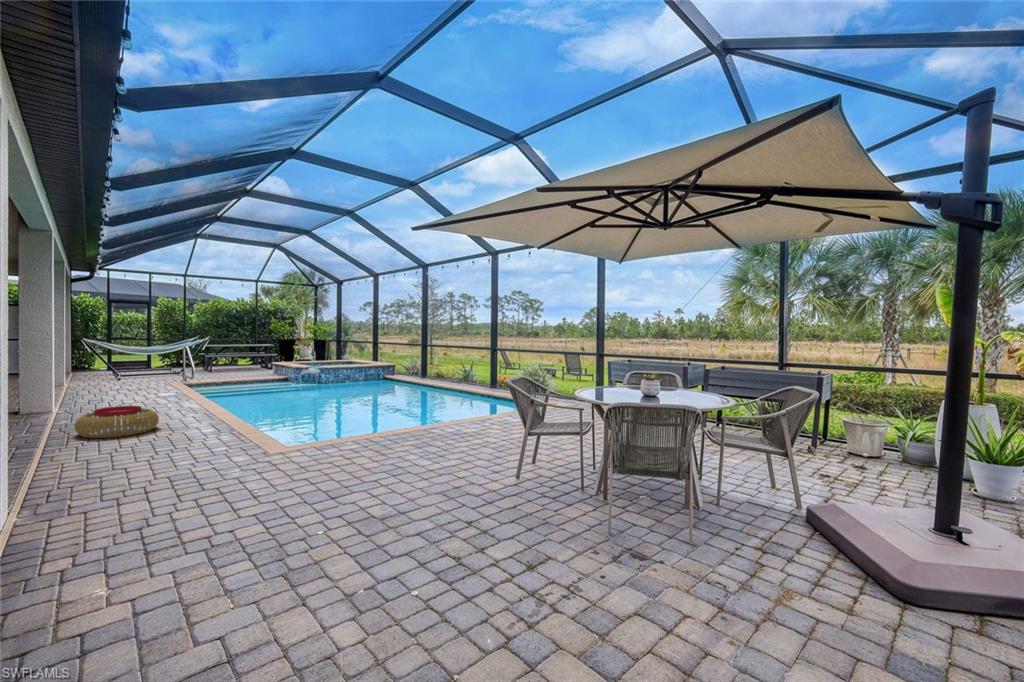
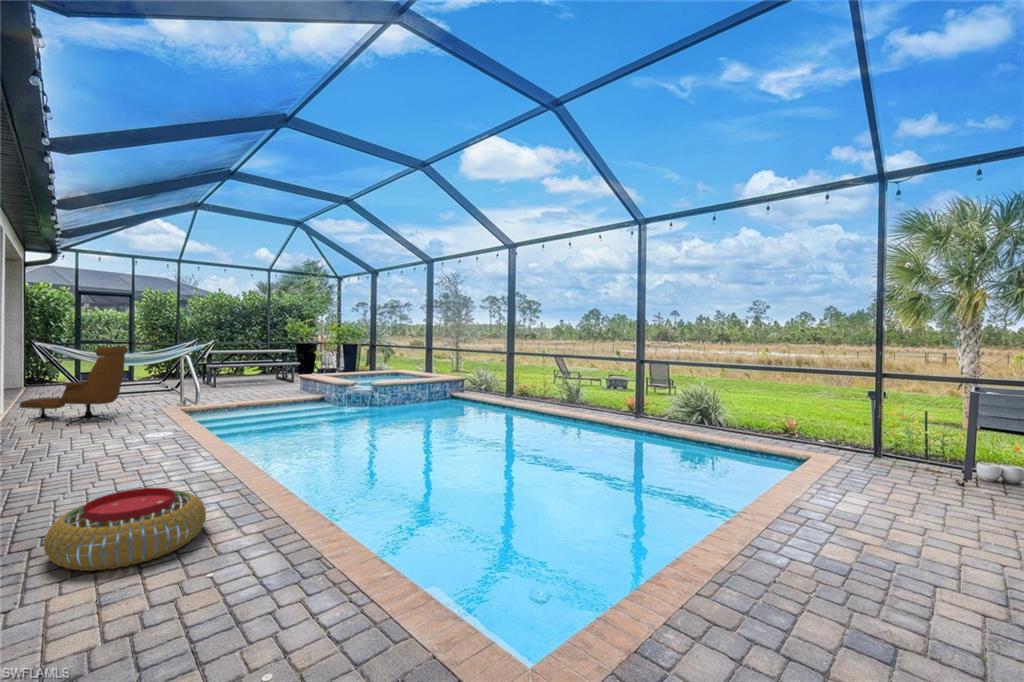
lounge chair: none [66,337,137,390] -> present [20,346,127,426]

